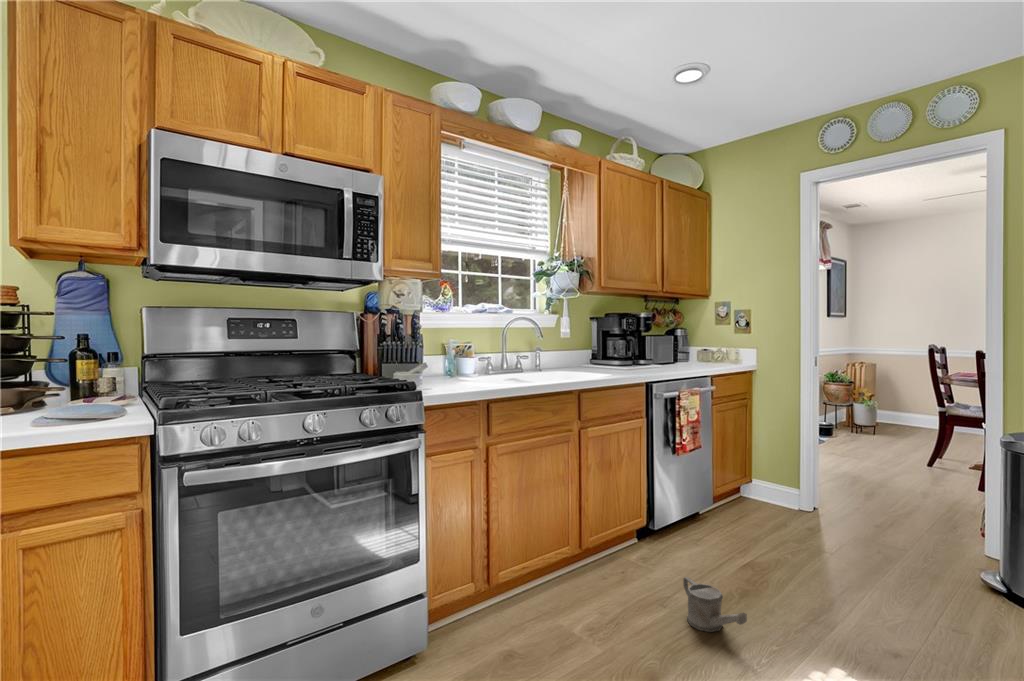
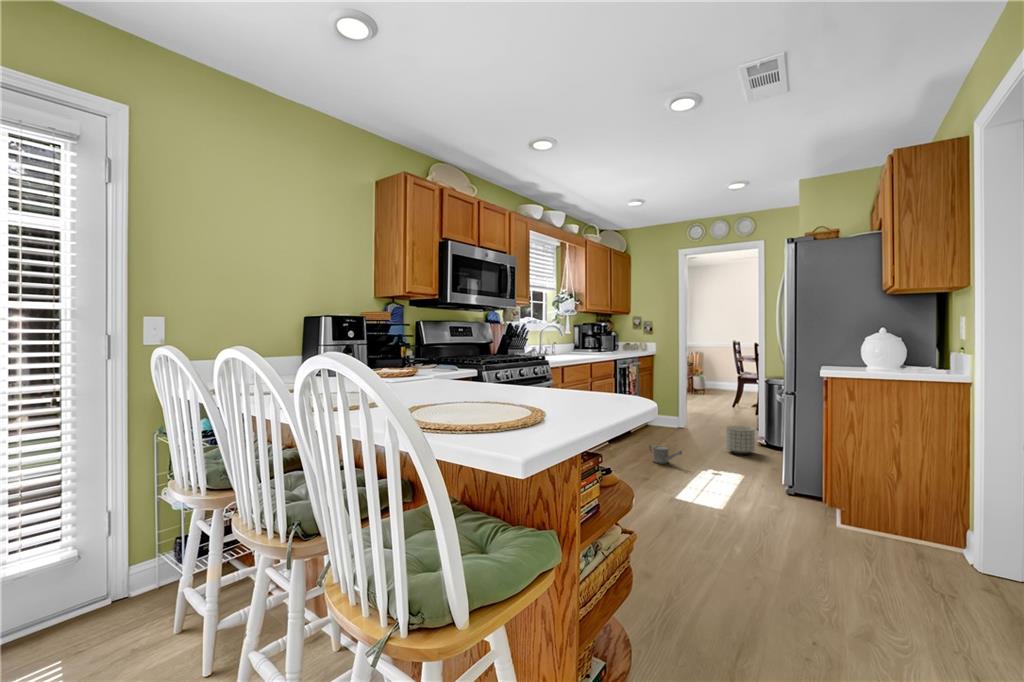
planter: none [881,544,959,621] -> present [726,426,755,454]

